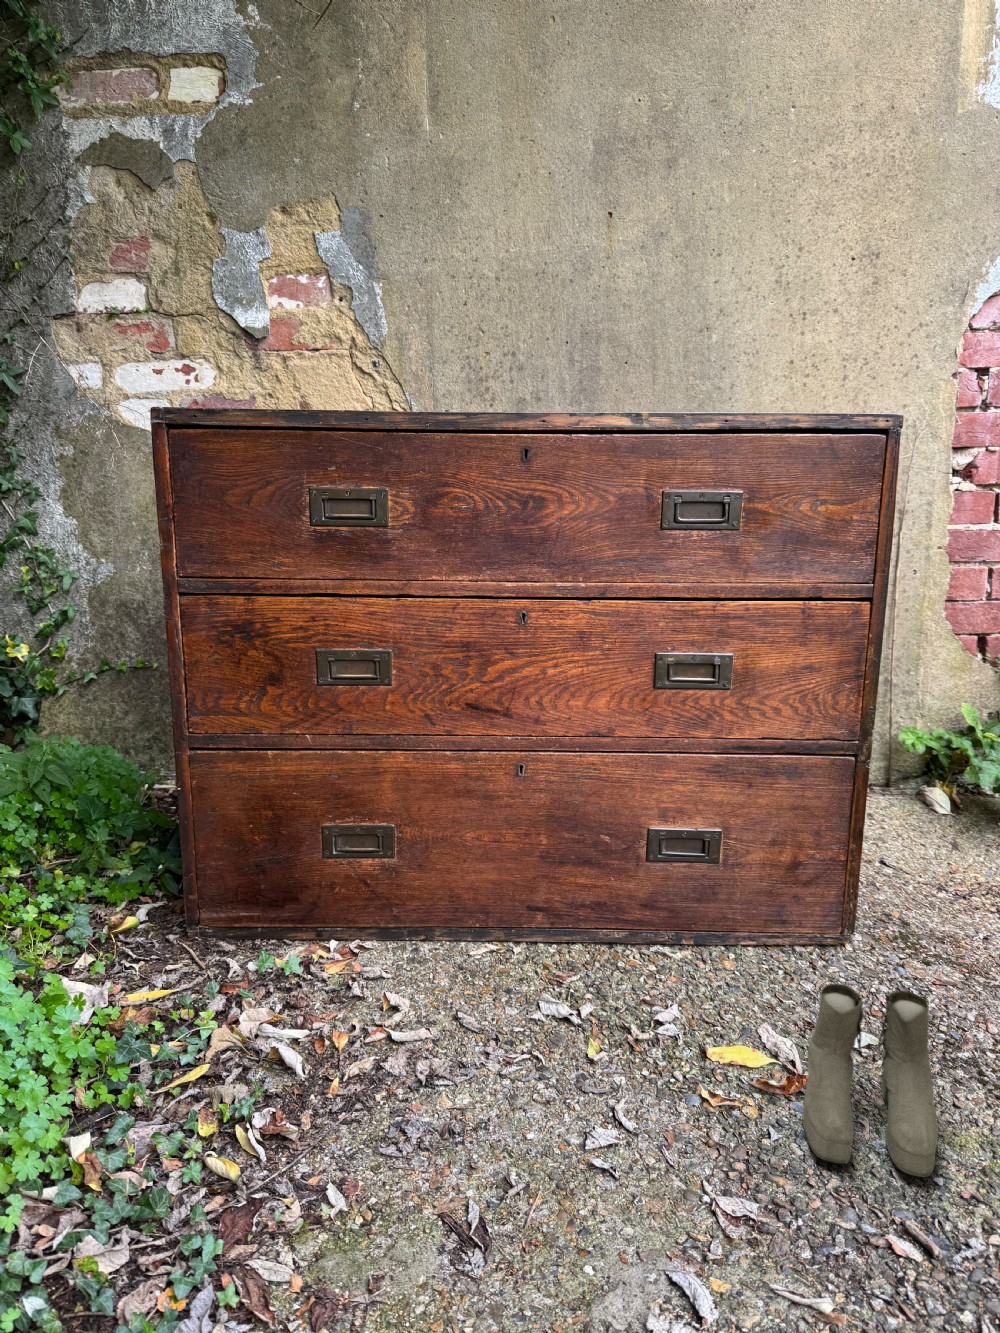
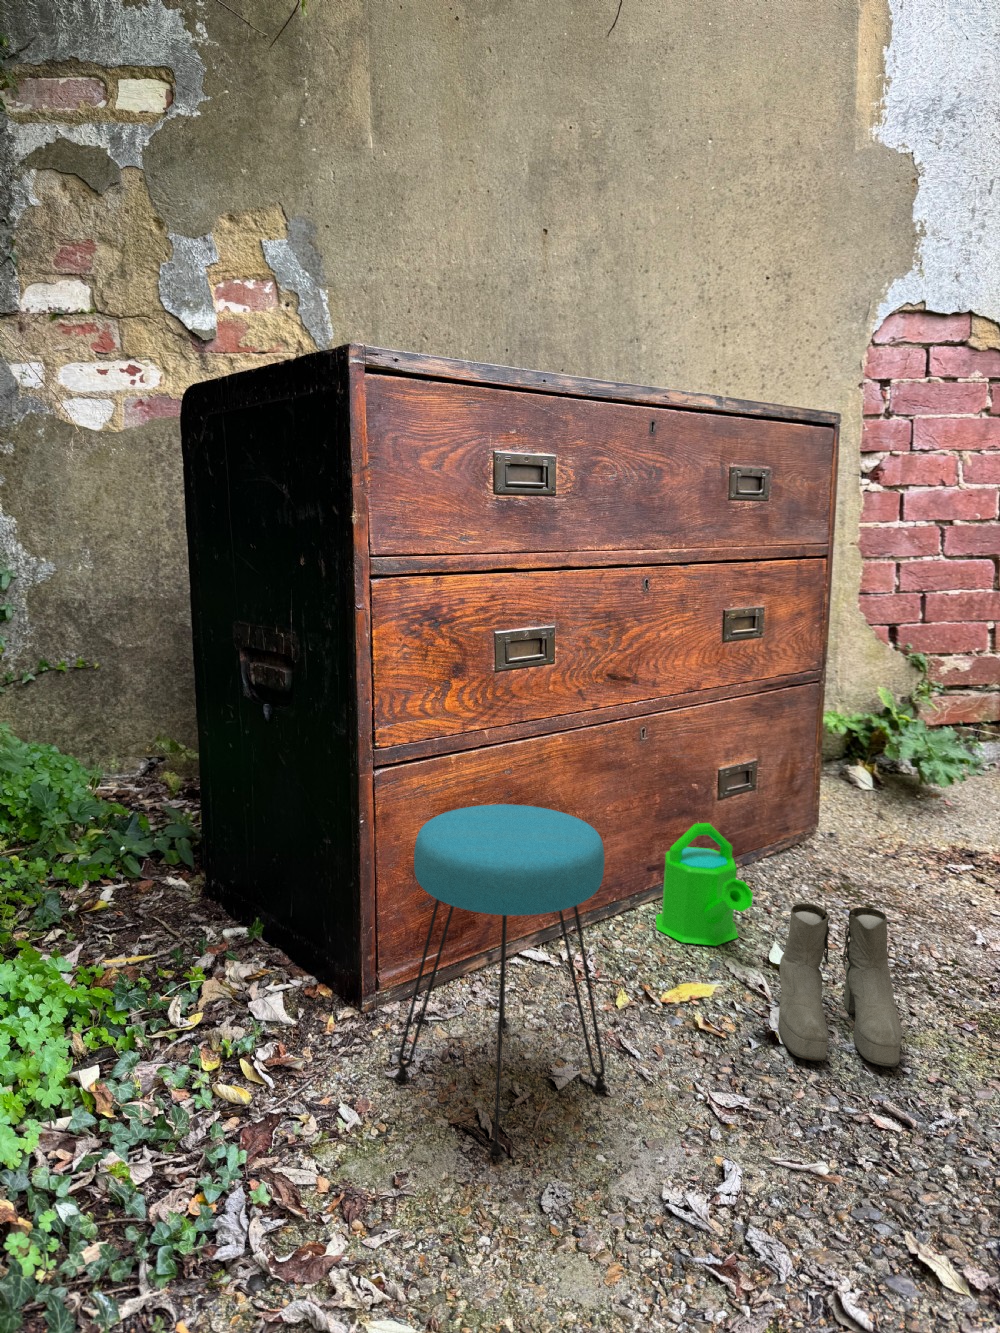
watering can: none [686,875,787,1008] -> present [656,823,753,946]
stool: none [387,878,605,1264] -> present [395,804,607,1158]

